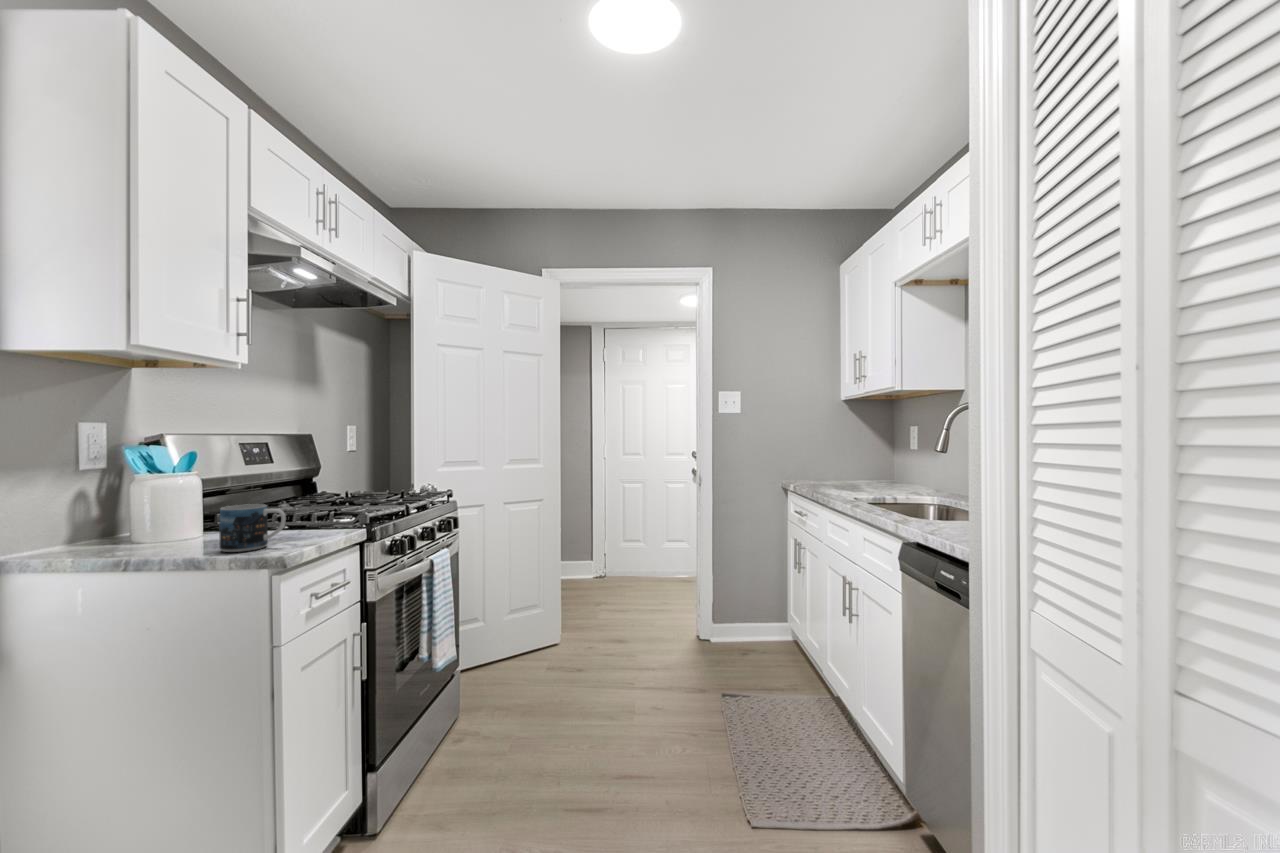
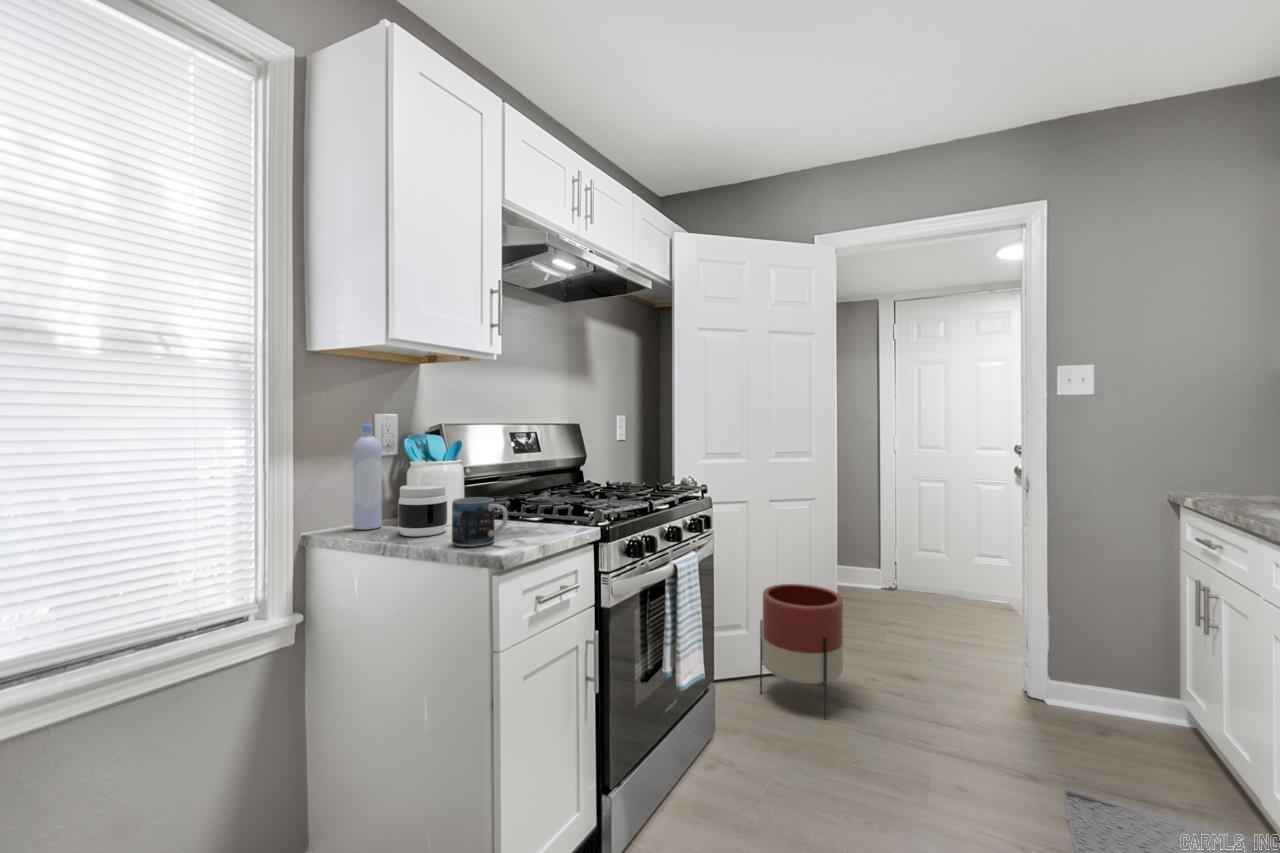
bottle: none [62,436,101,553] -> present [353,425,382,530]
jar: none [137,496,198,551] -> present [398,484,447,536]
planter: none [500,572,570,682] -> present [760,584,843,719]

